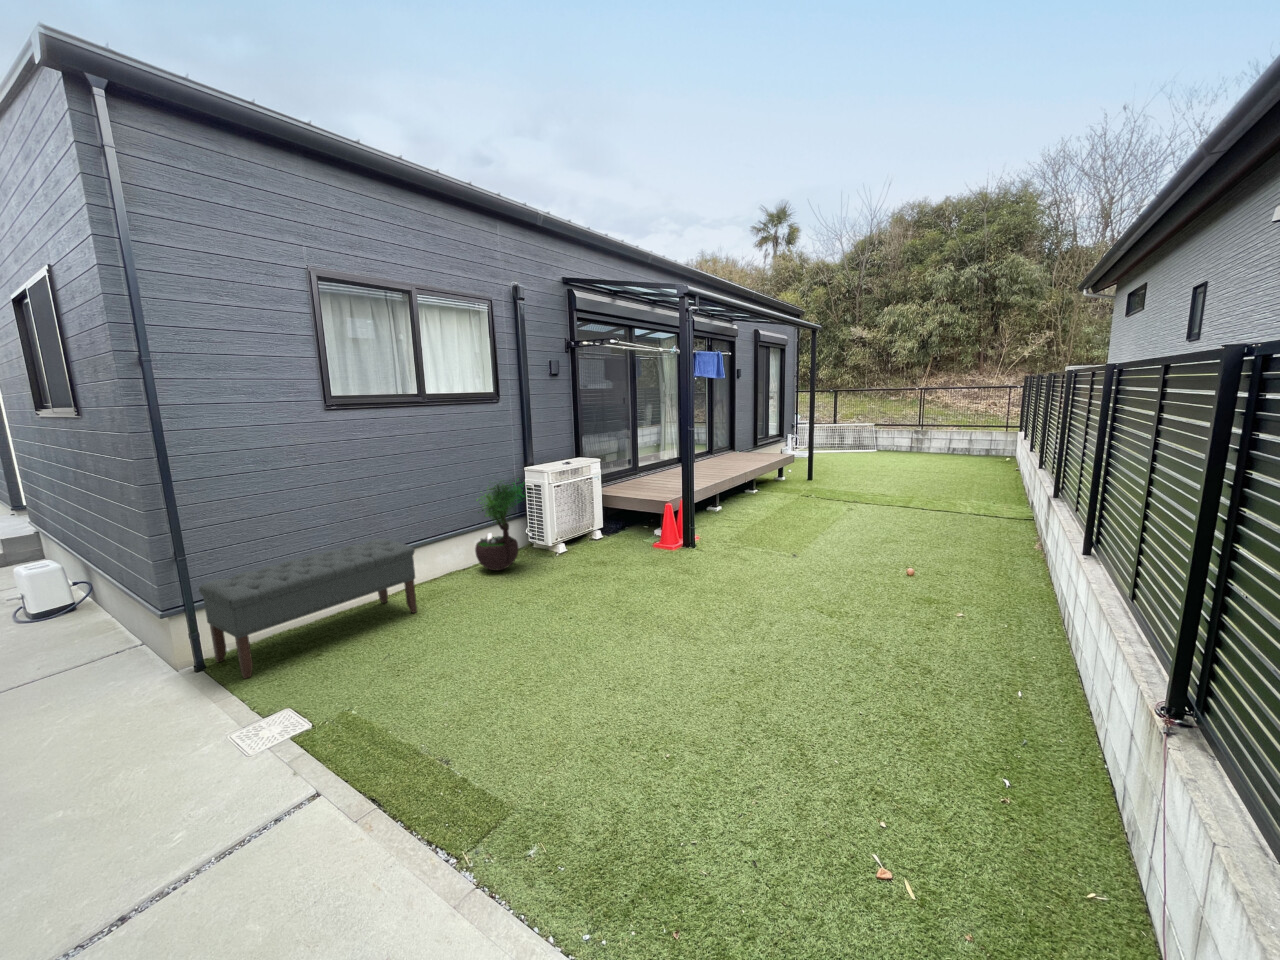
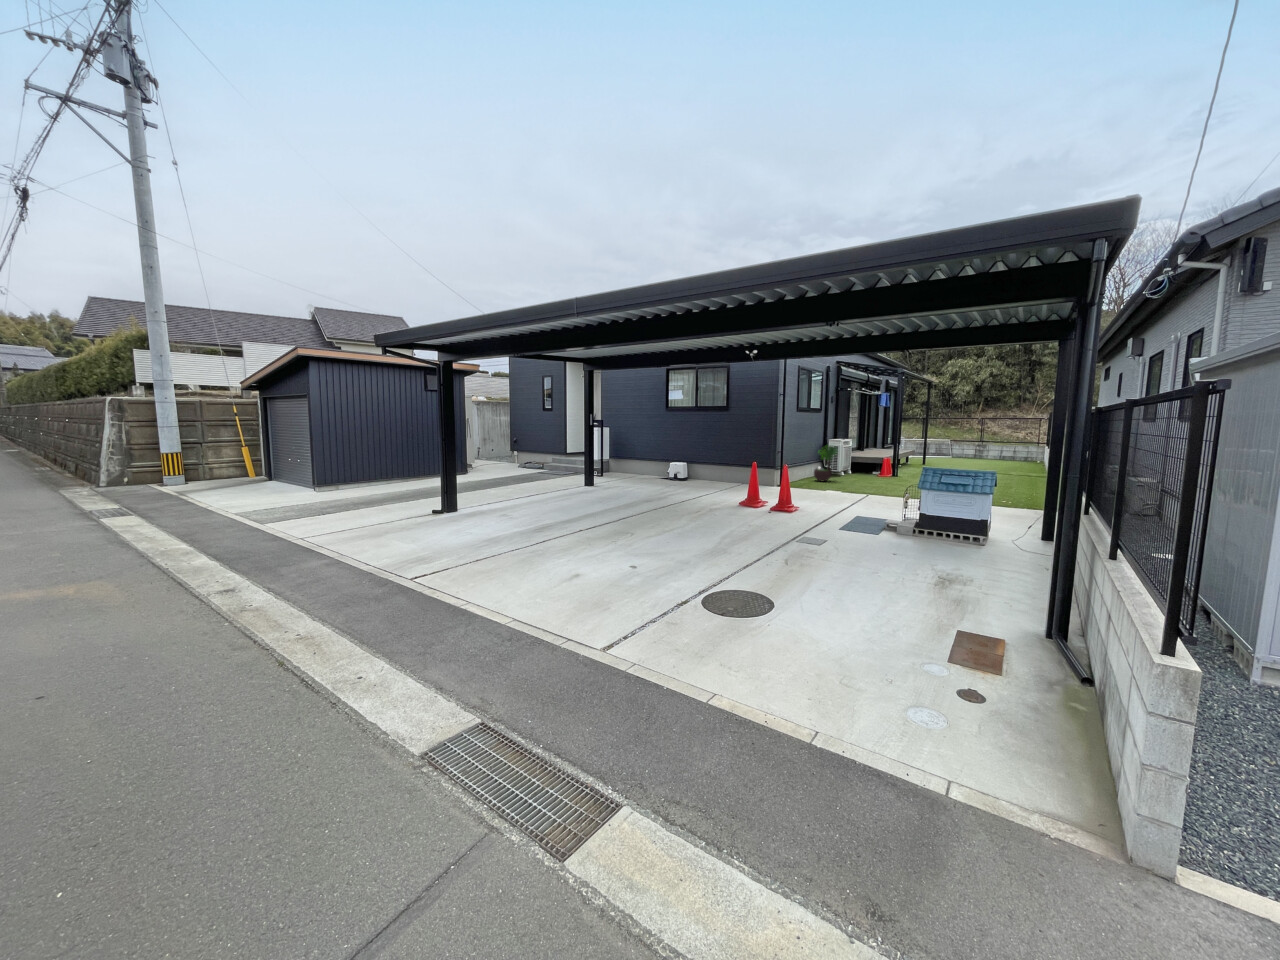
bench: present [199,539,417,679] -> none [776,461,819,493]

